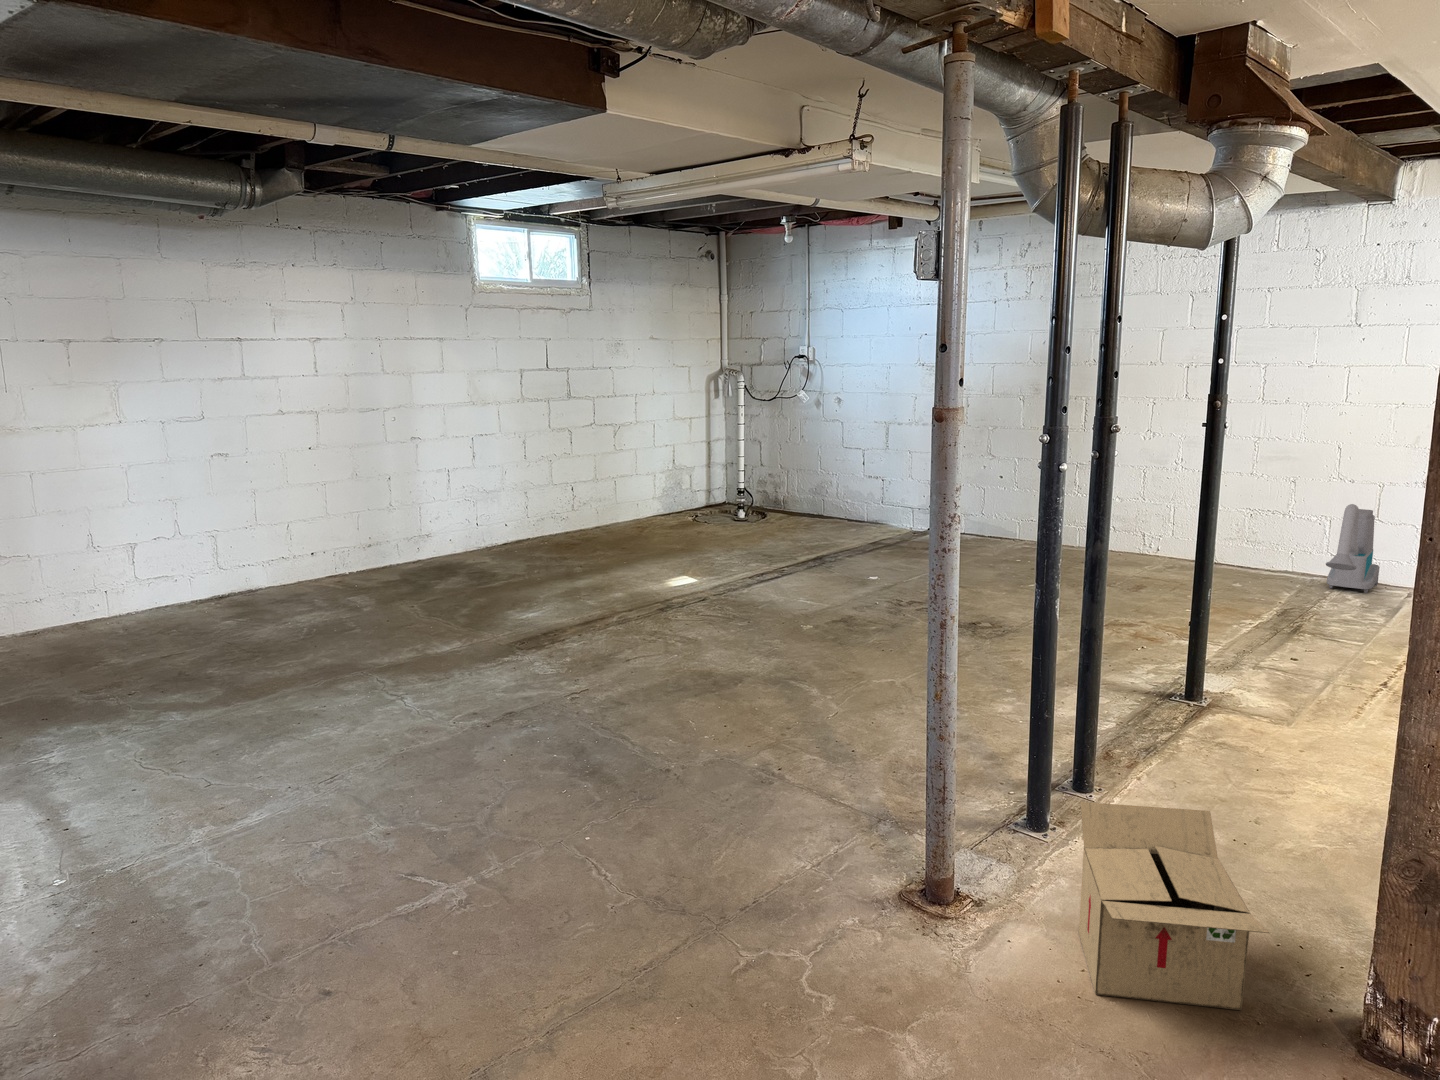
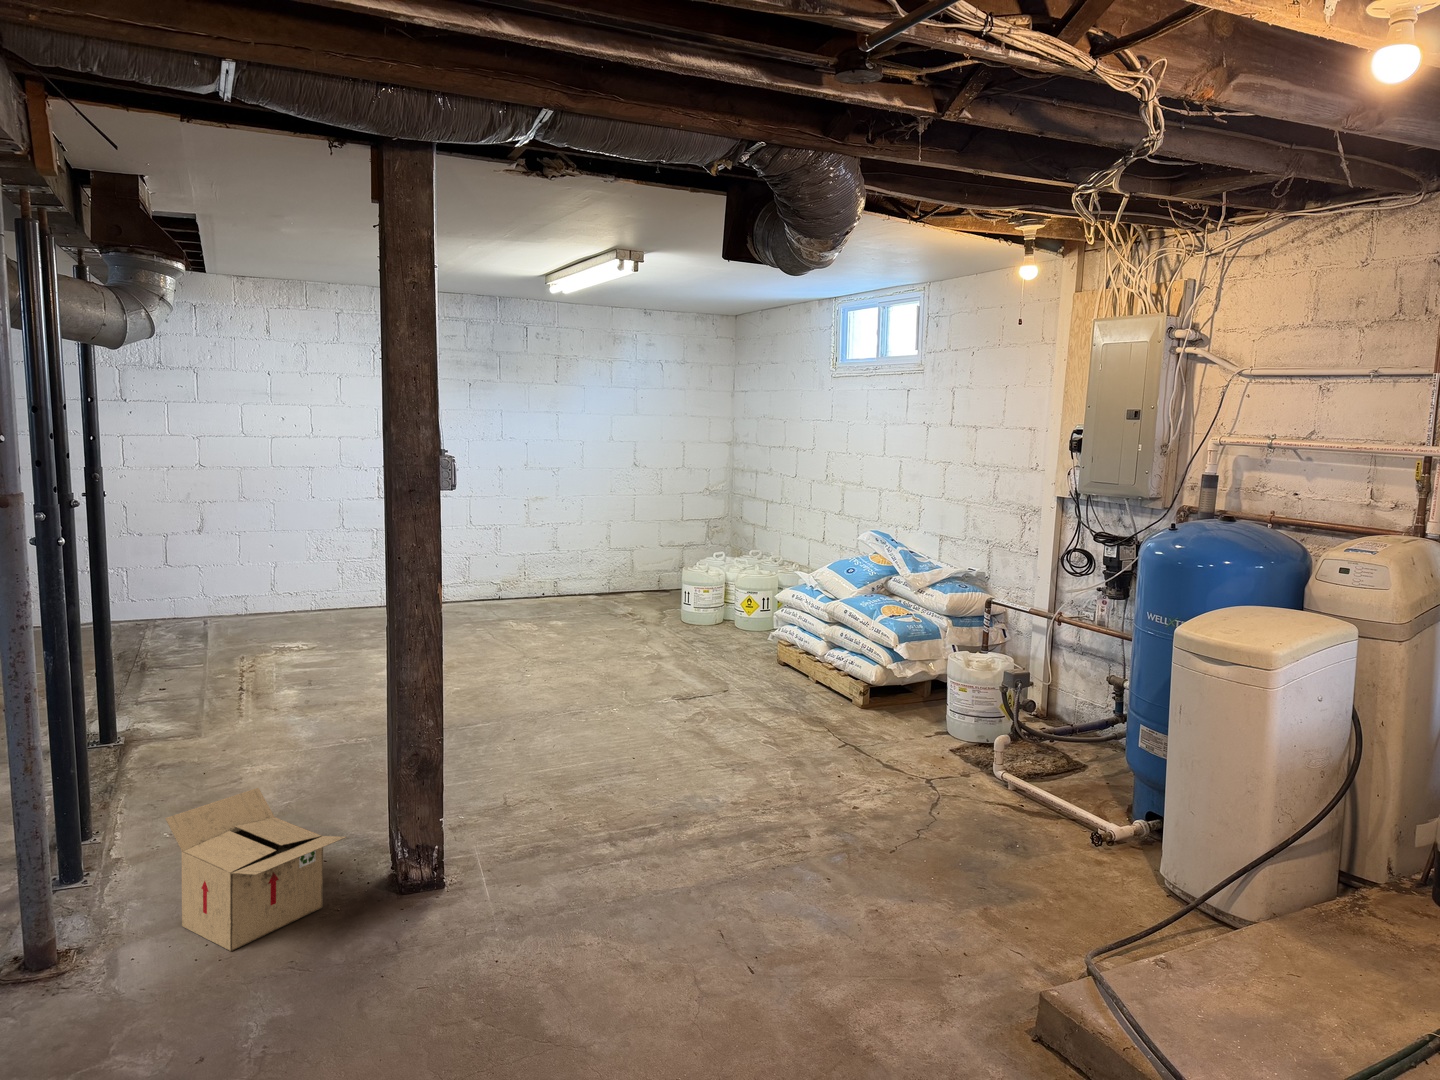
vacuum cleaner: present [1326,504,1379,593] -> none [137,556,175,631]

